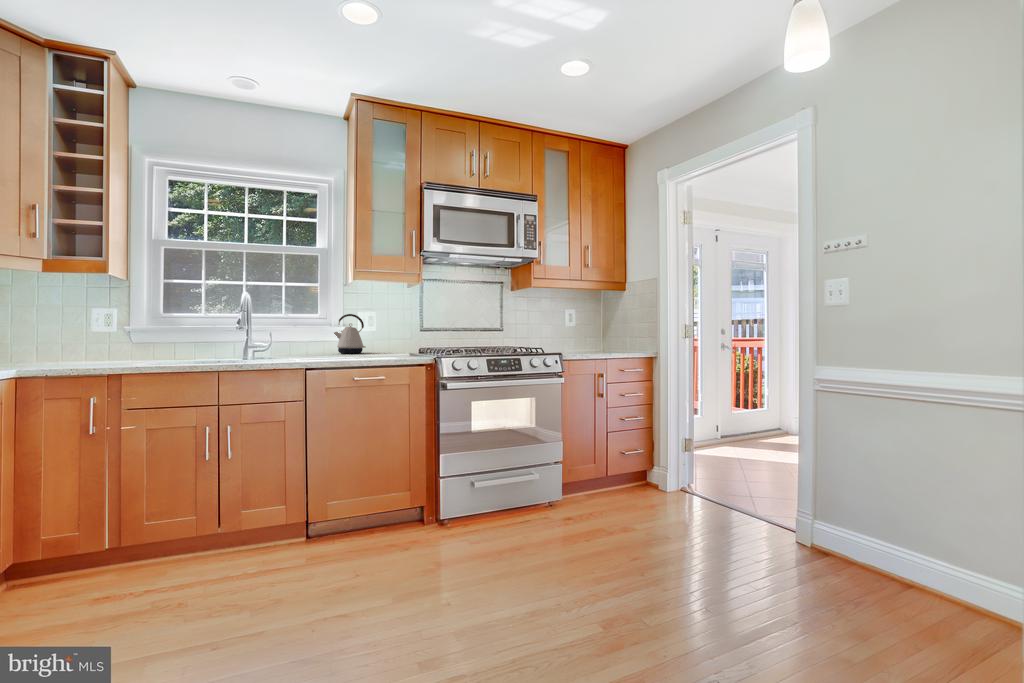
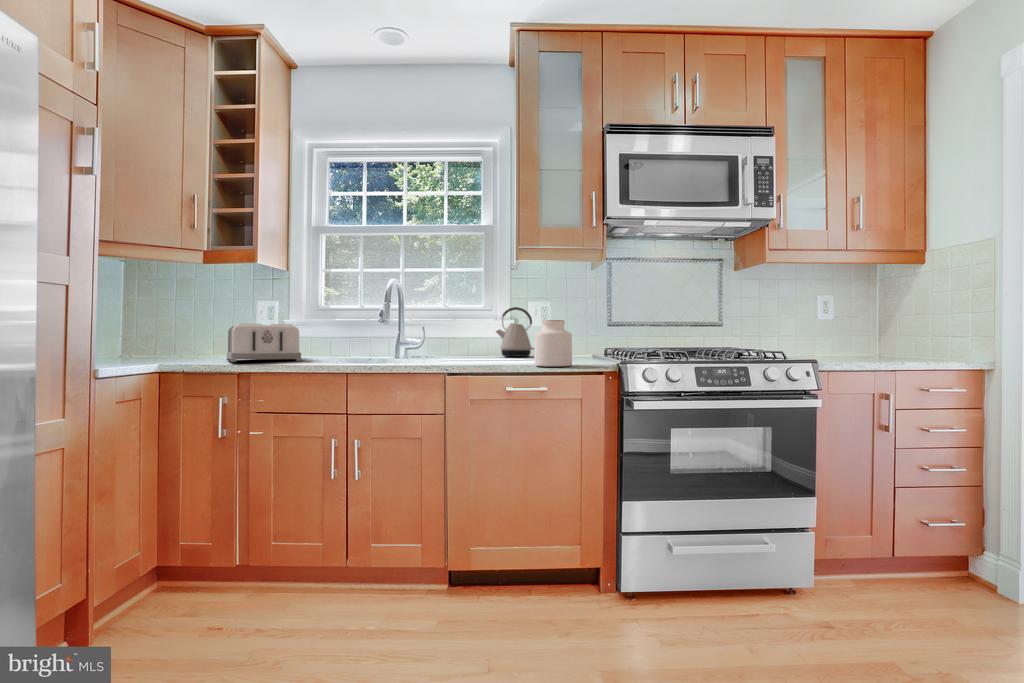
toaster: none [59,325,147,361] -> present [227,323,301,362]
jar: none [371,326,400,360] -> present [534,320,572,366]

